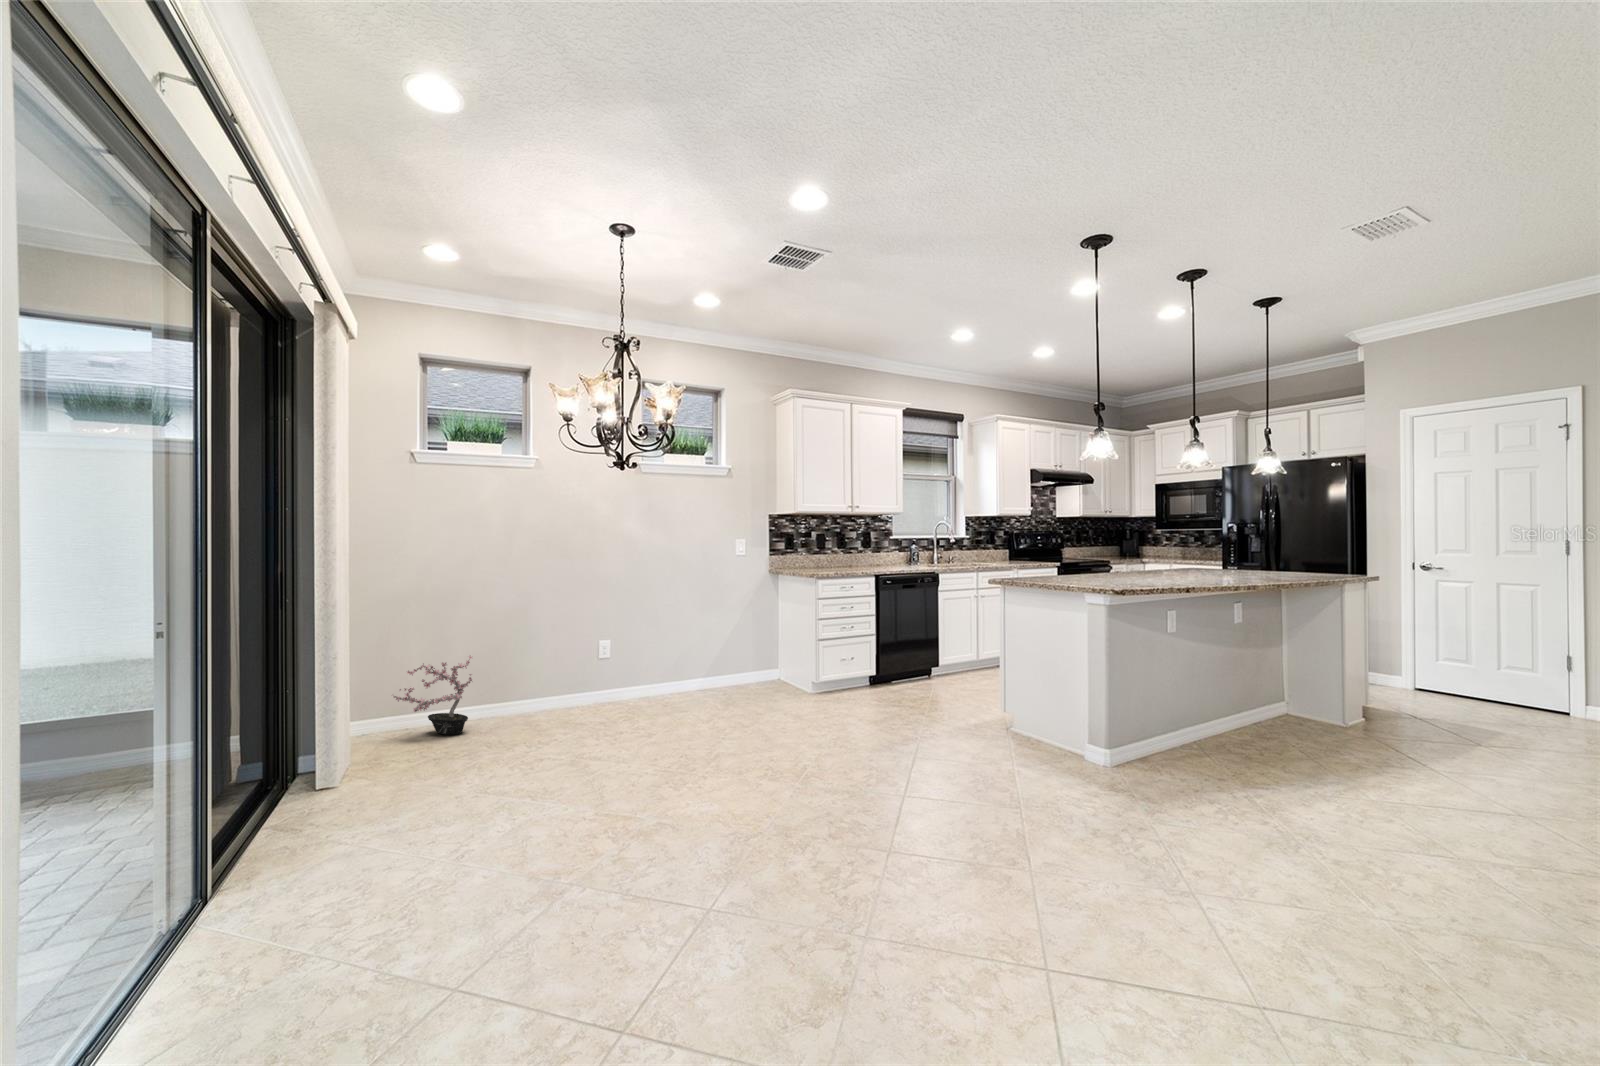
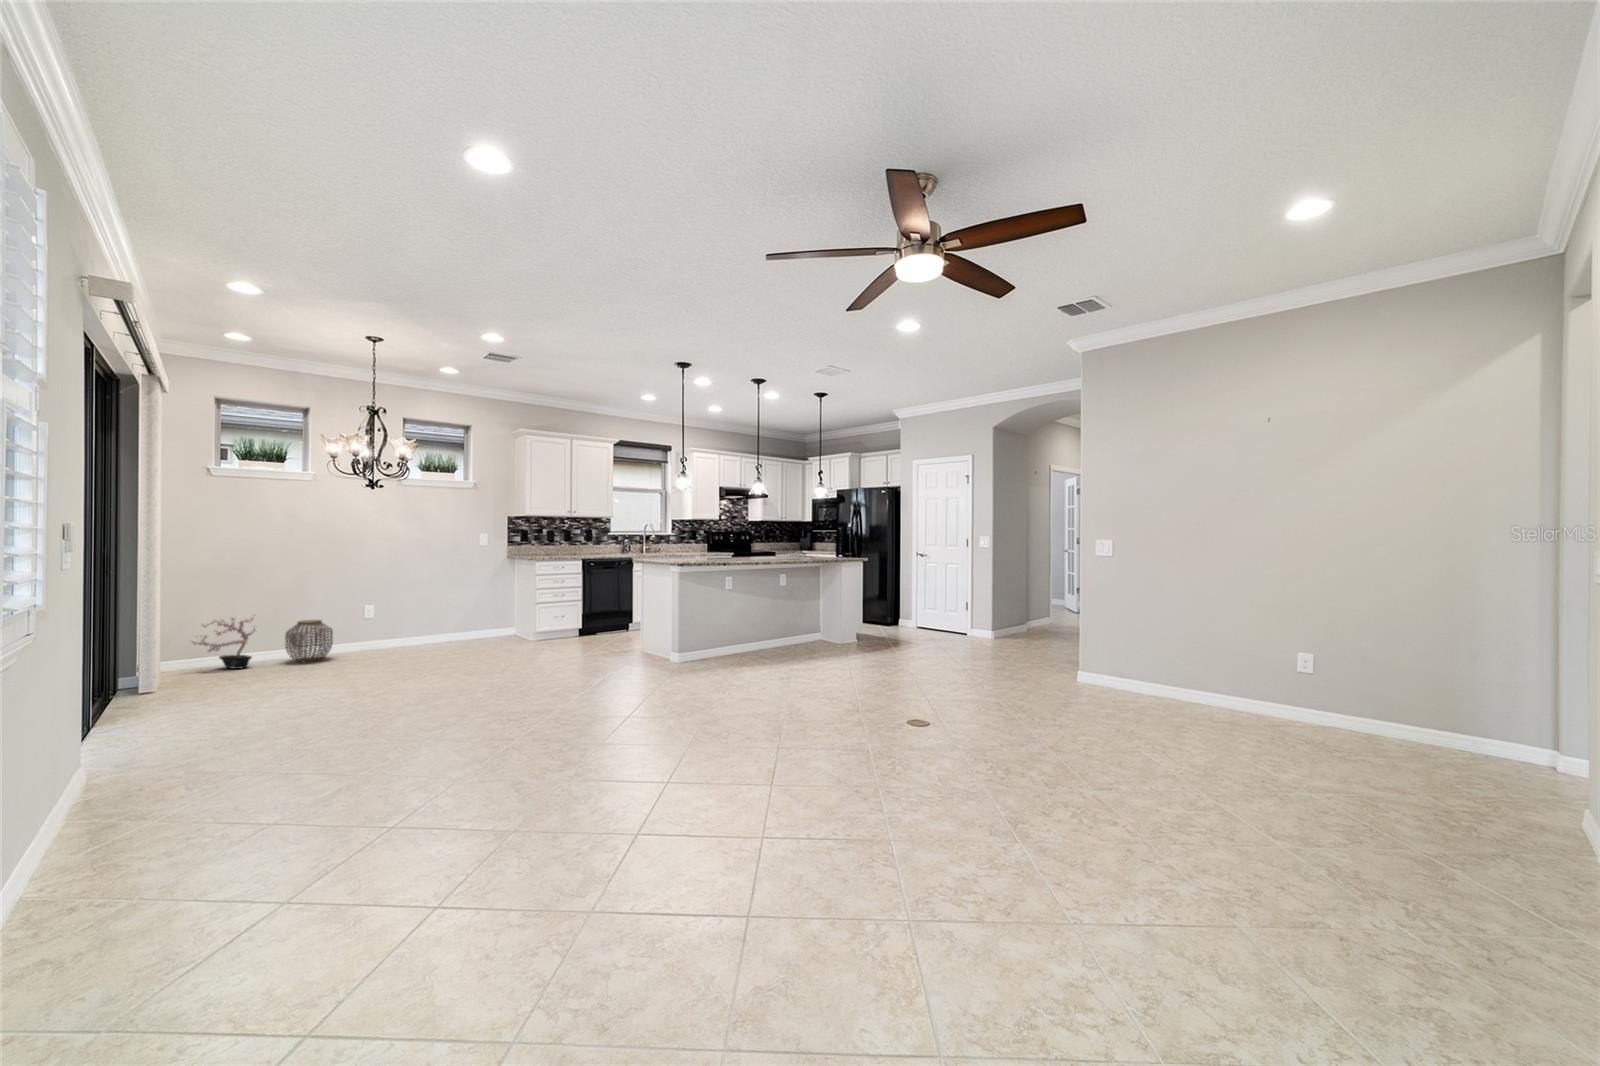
woven basket: none [509,663,566,725] -> present [285,620,333,662]

